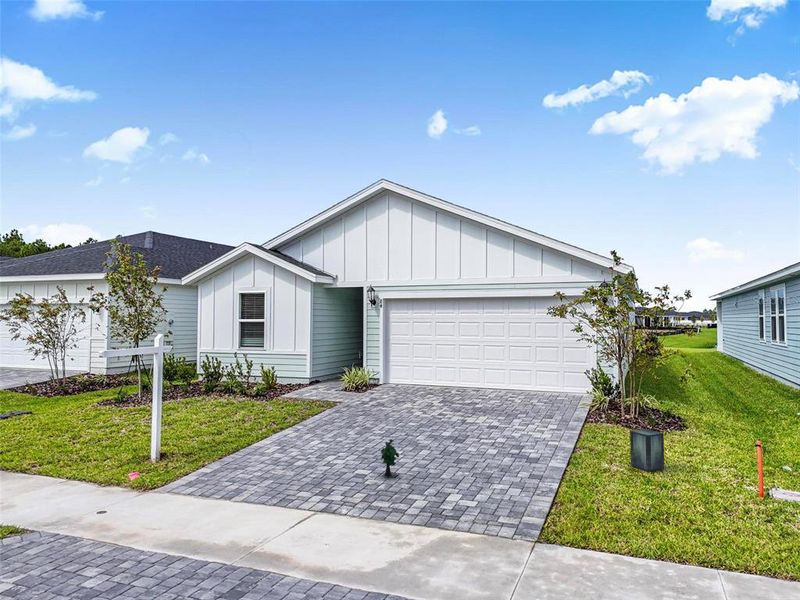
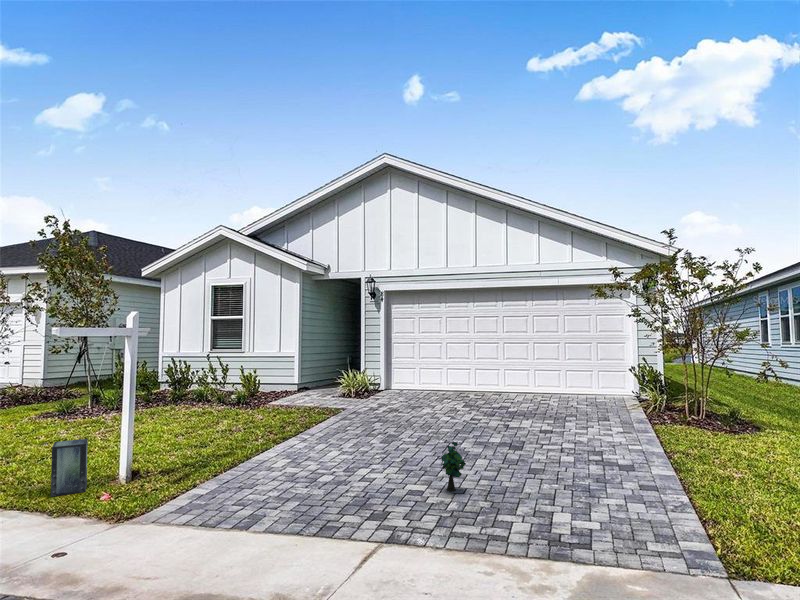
storage box: present [630,429,664,472] -> present [51,439,88,497]

